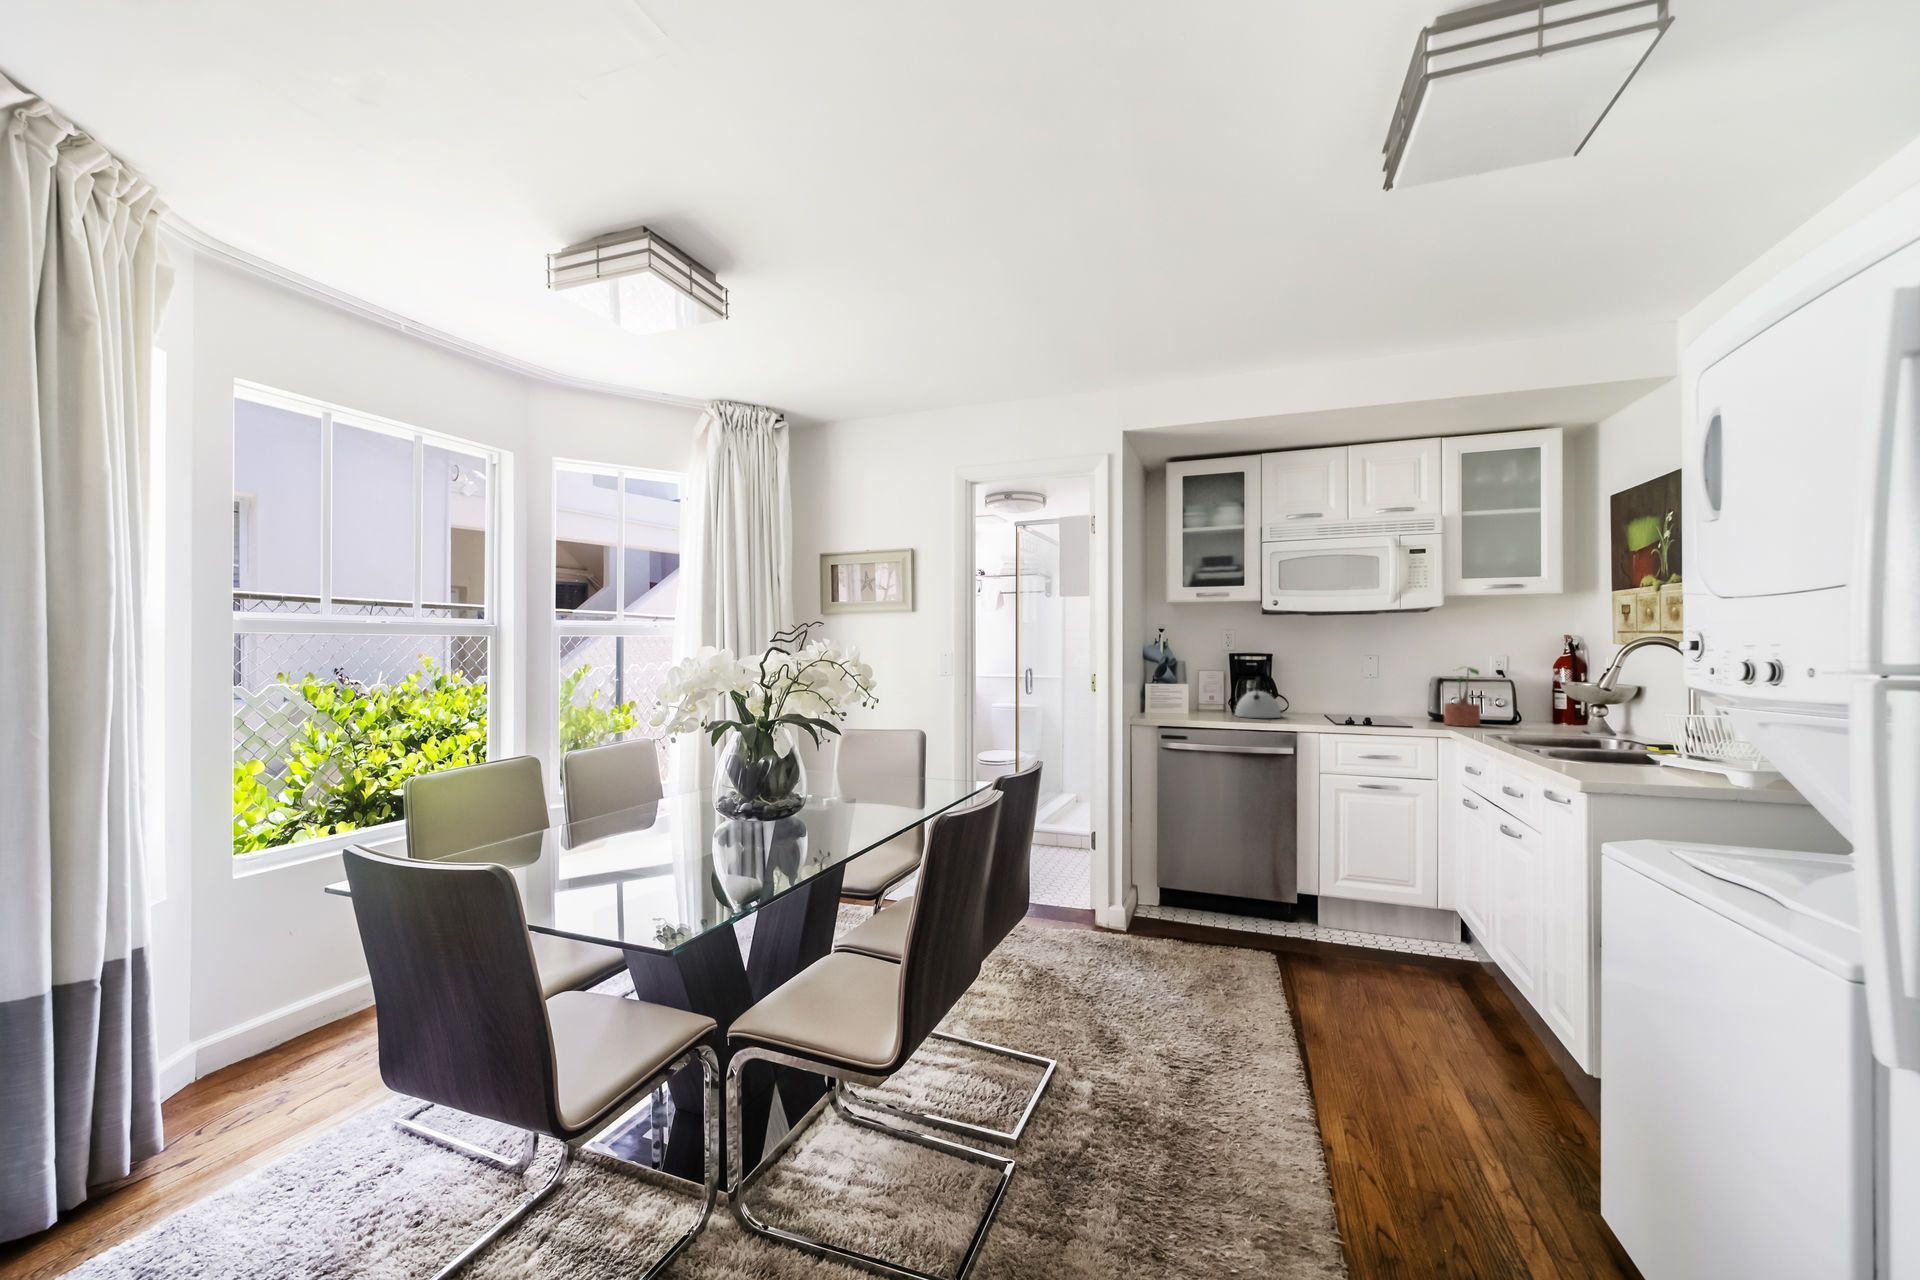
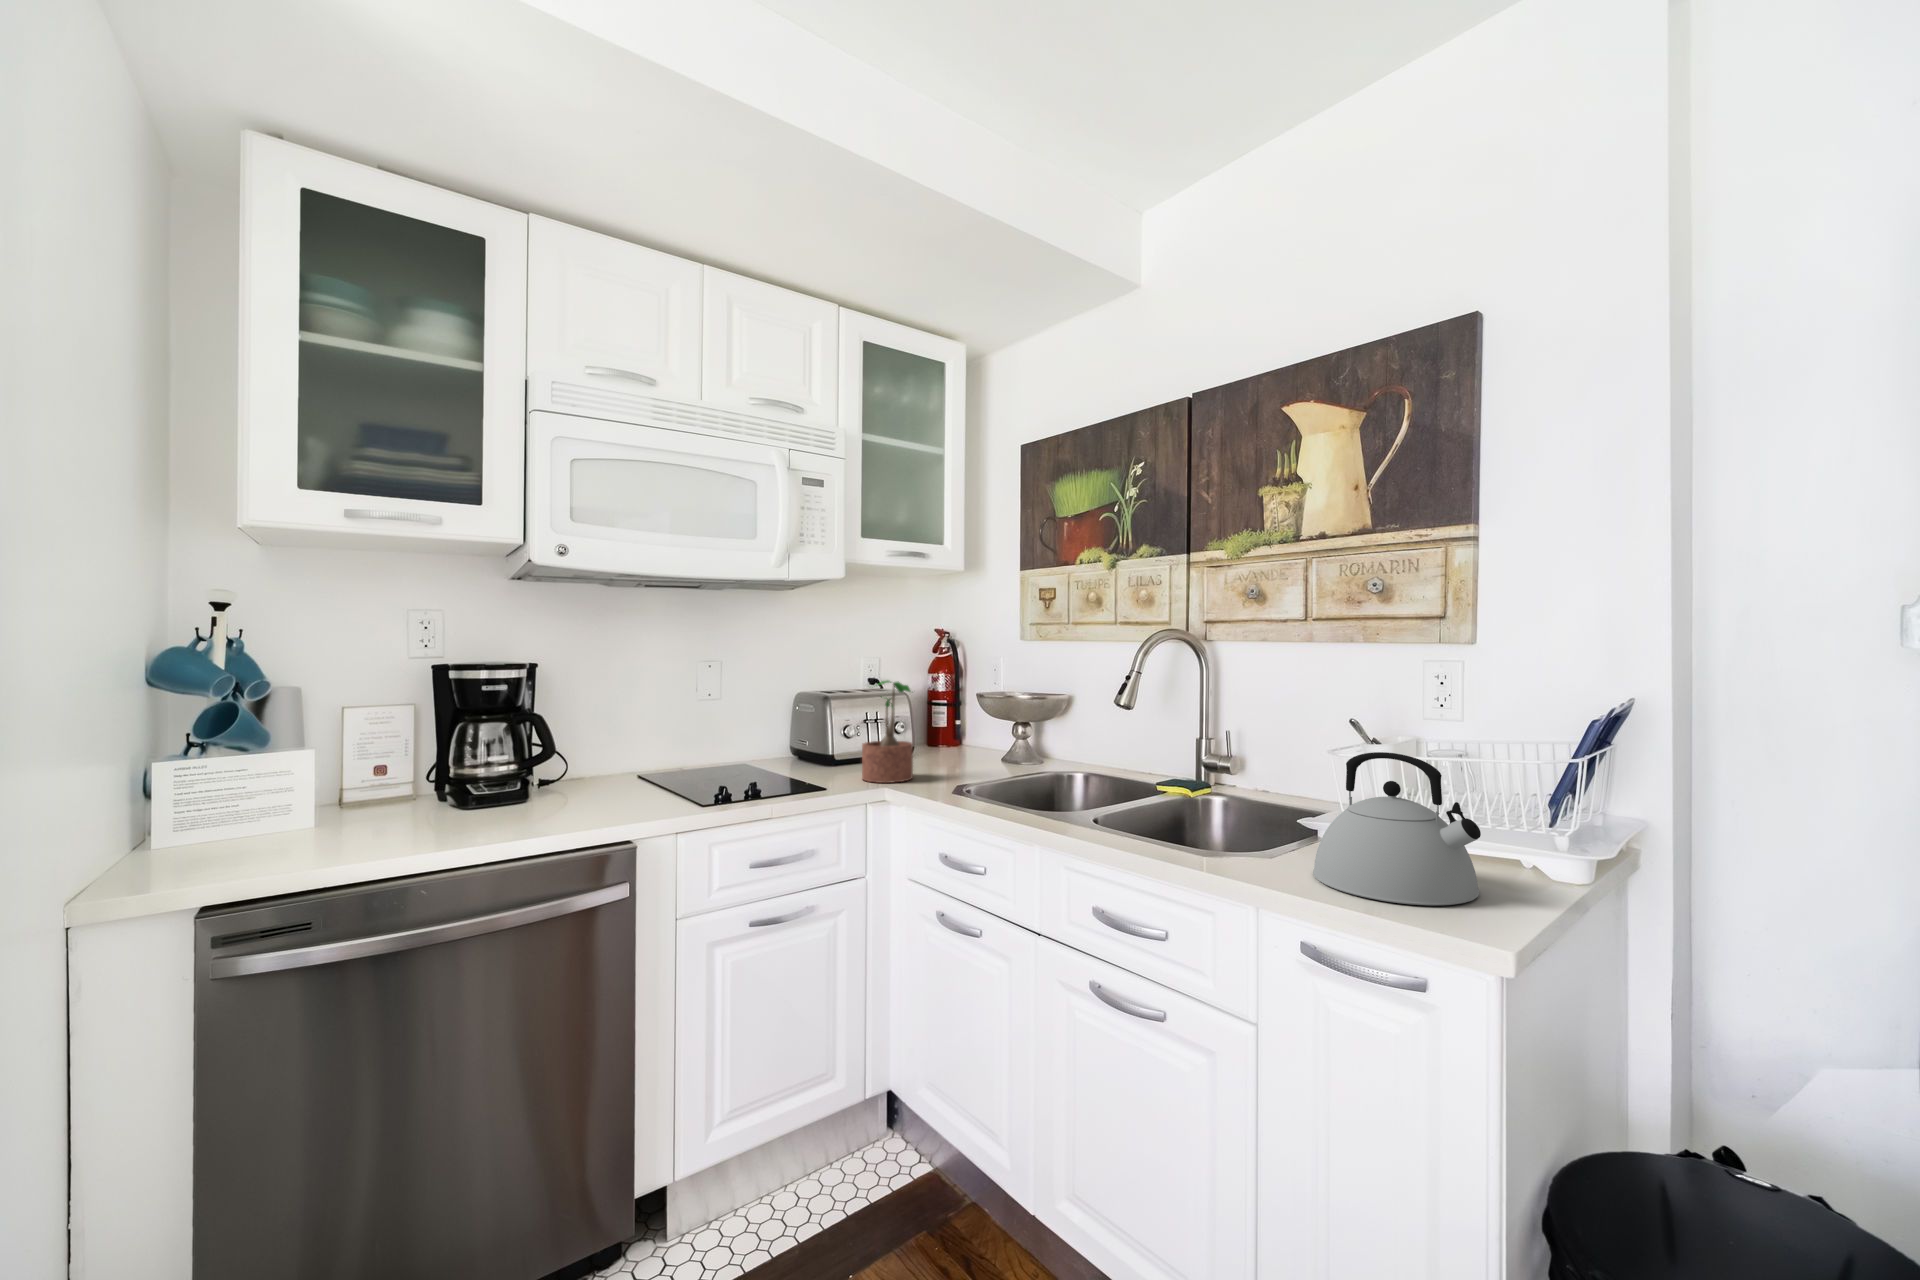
kettle: present [1235,677,1281,718] -> present [1313,752,1481,905]

